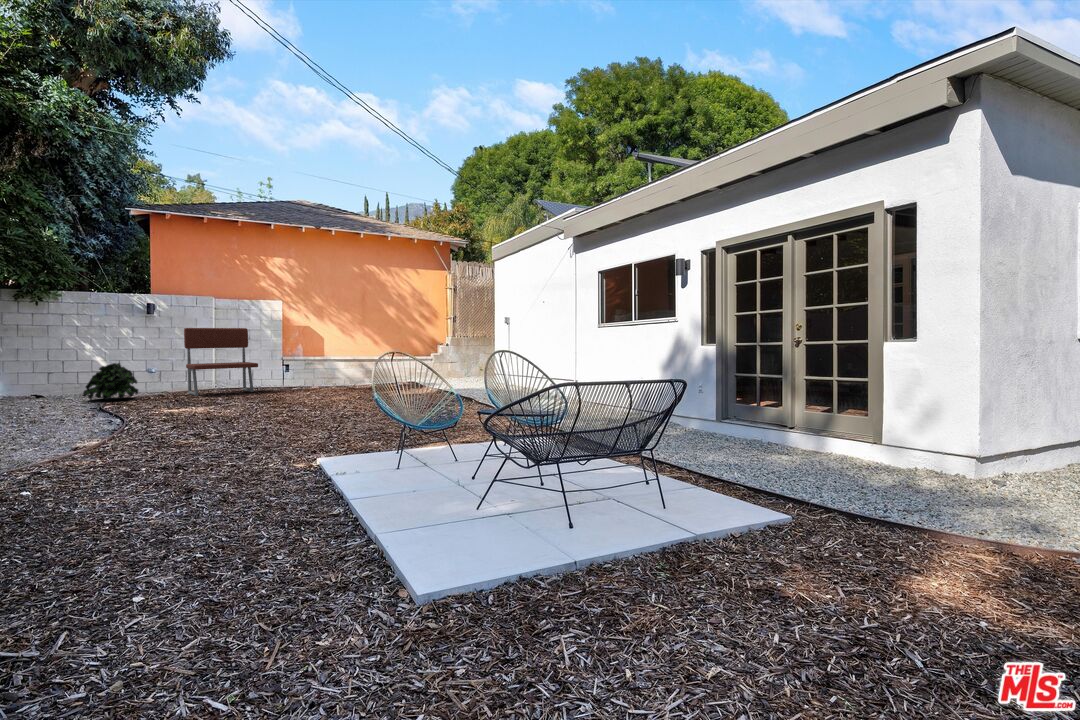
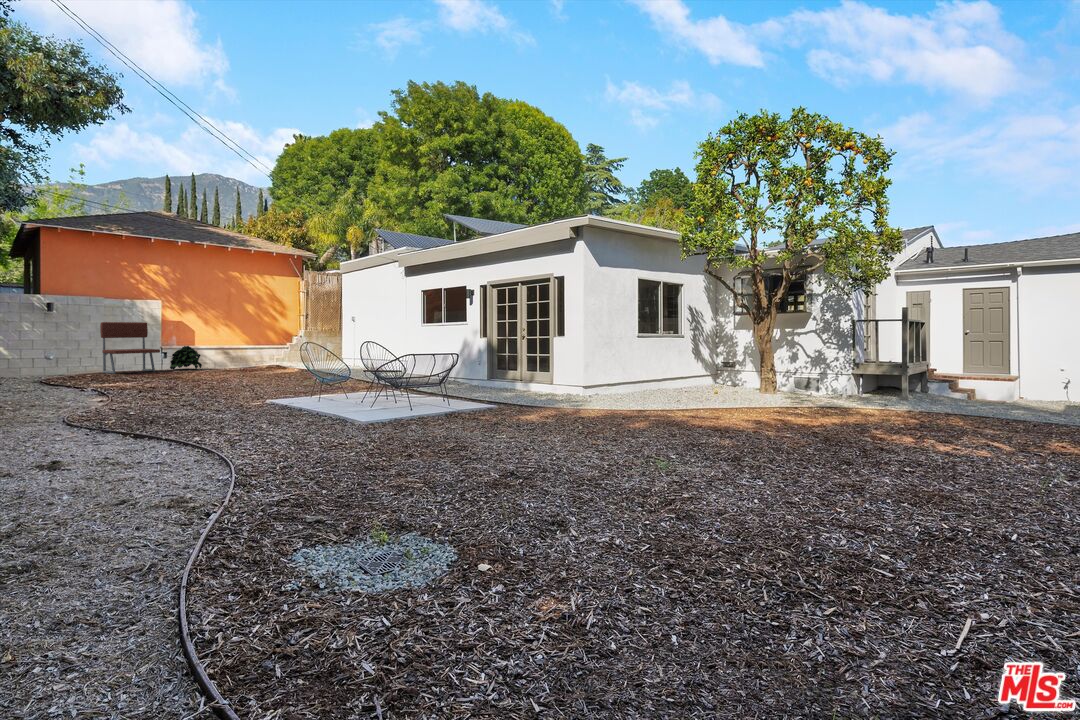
potted plant: present [83,363,138,400] -> present [170,346,202,370]

